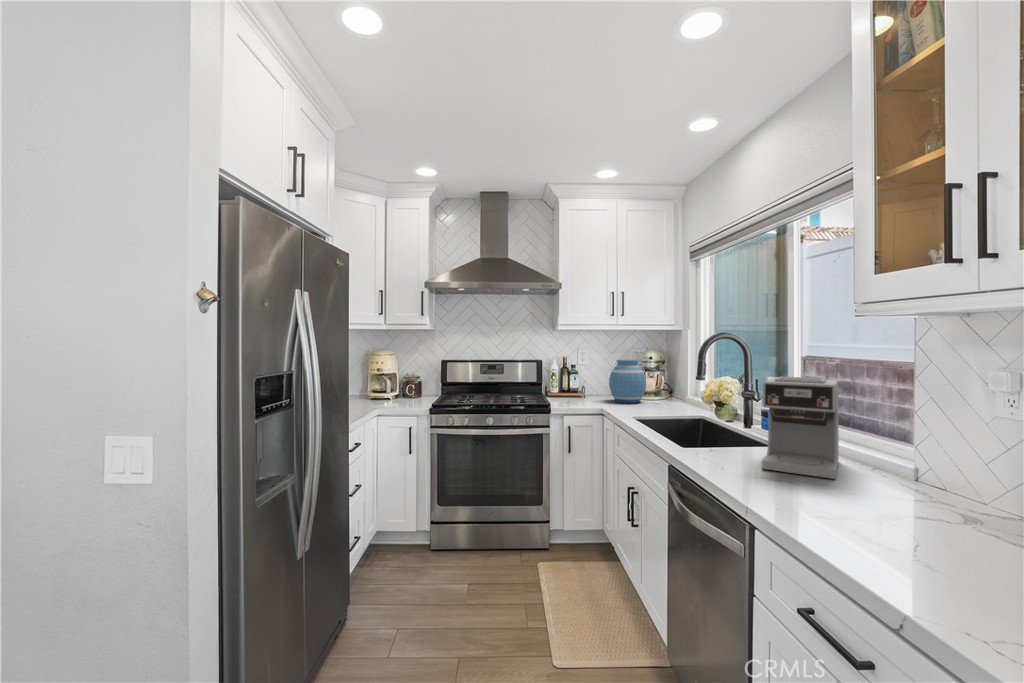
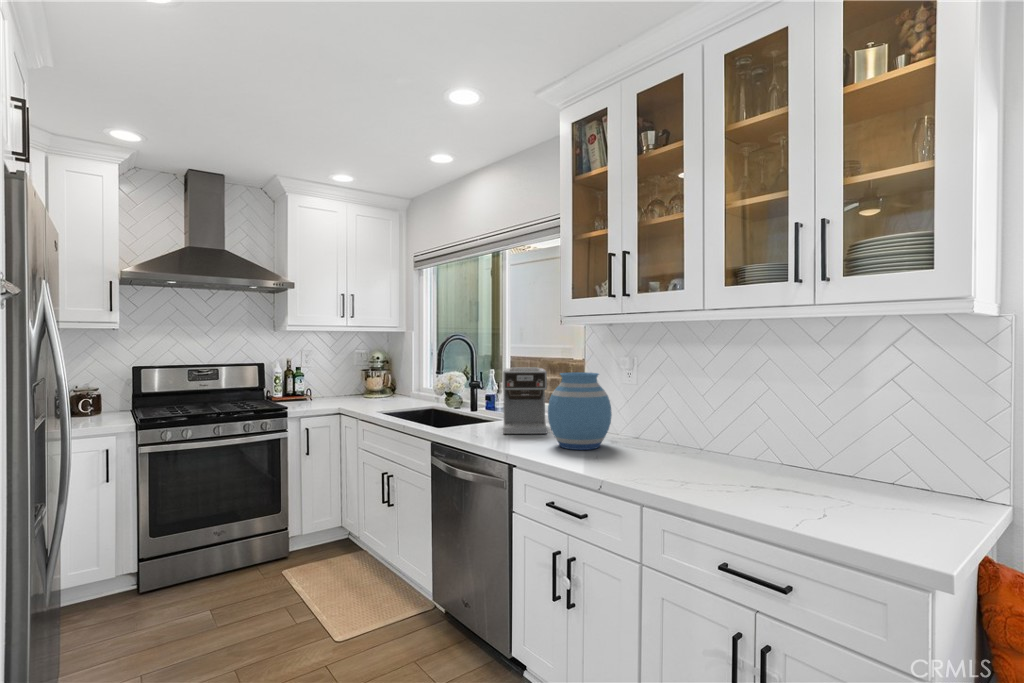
vase: present [609,360,646,403] -> present [548,372,612,450]

